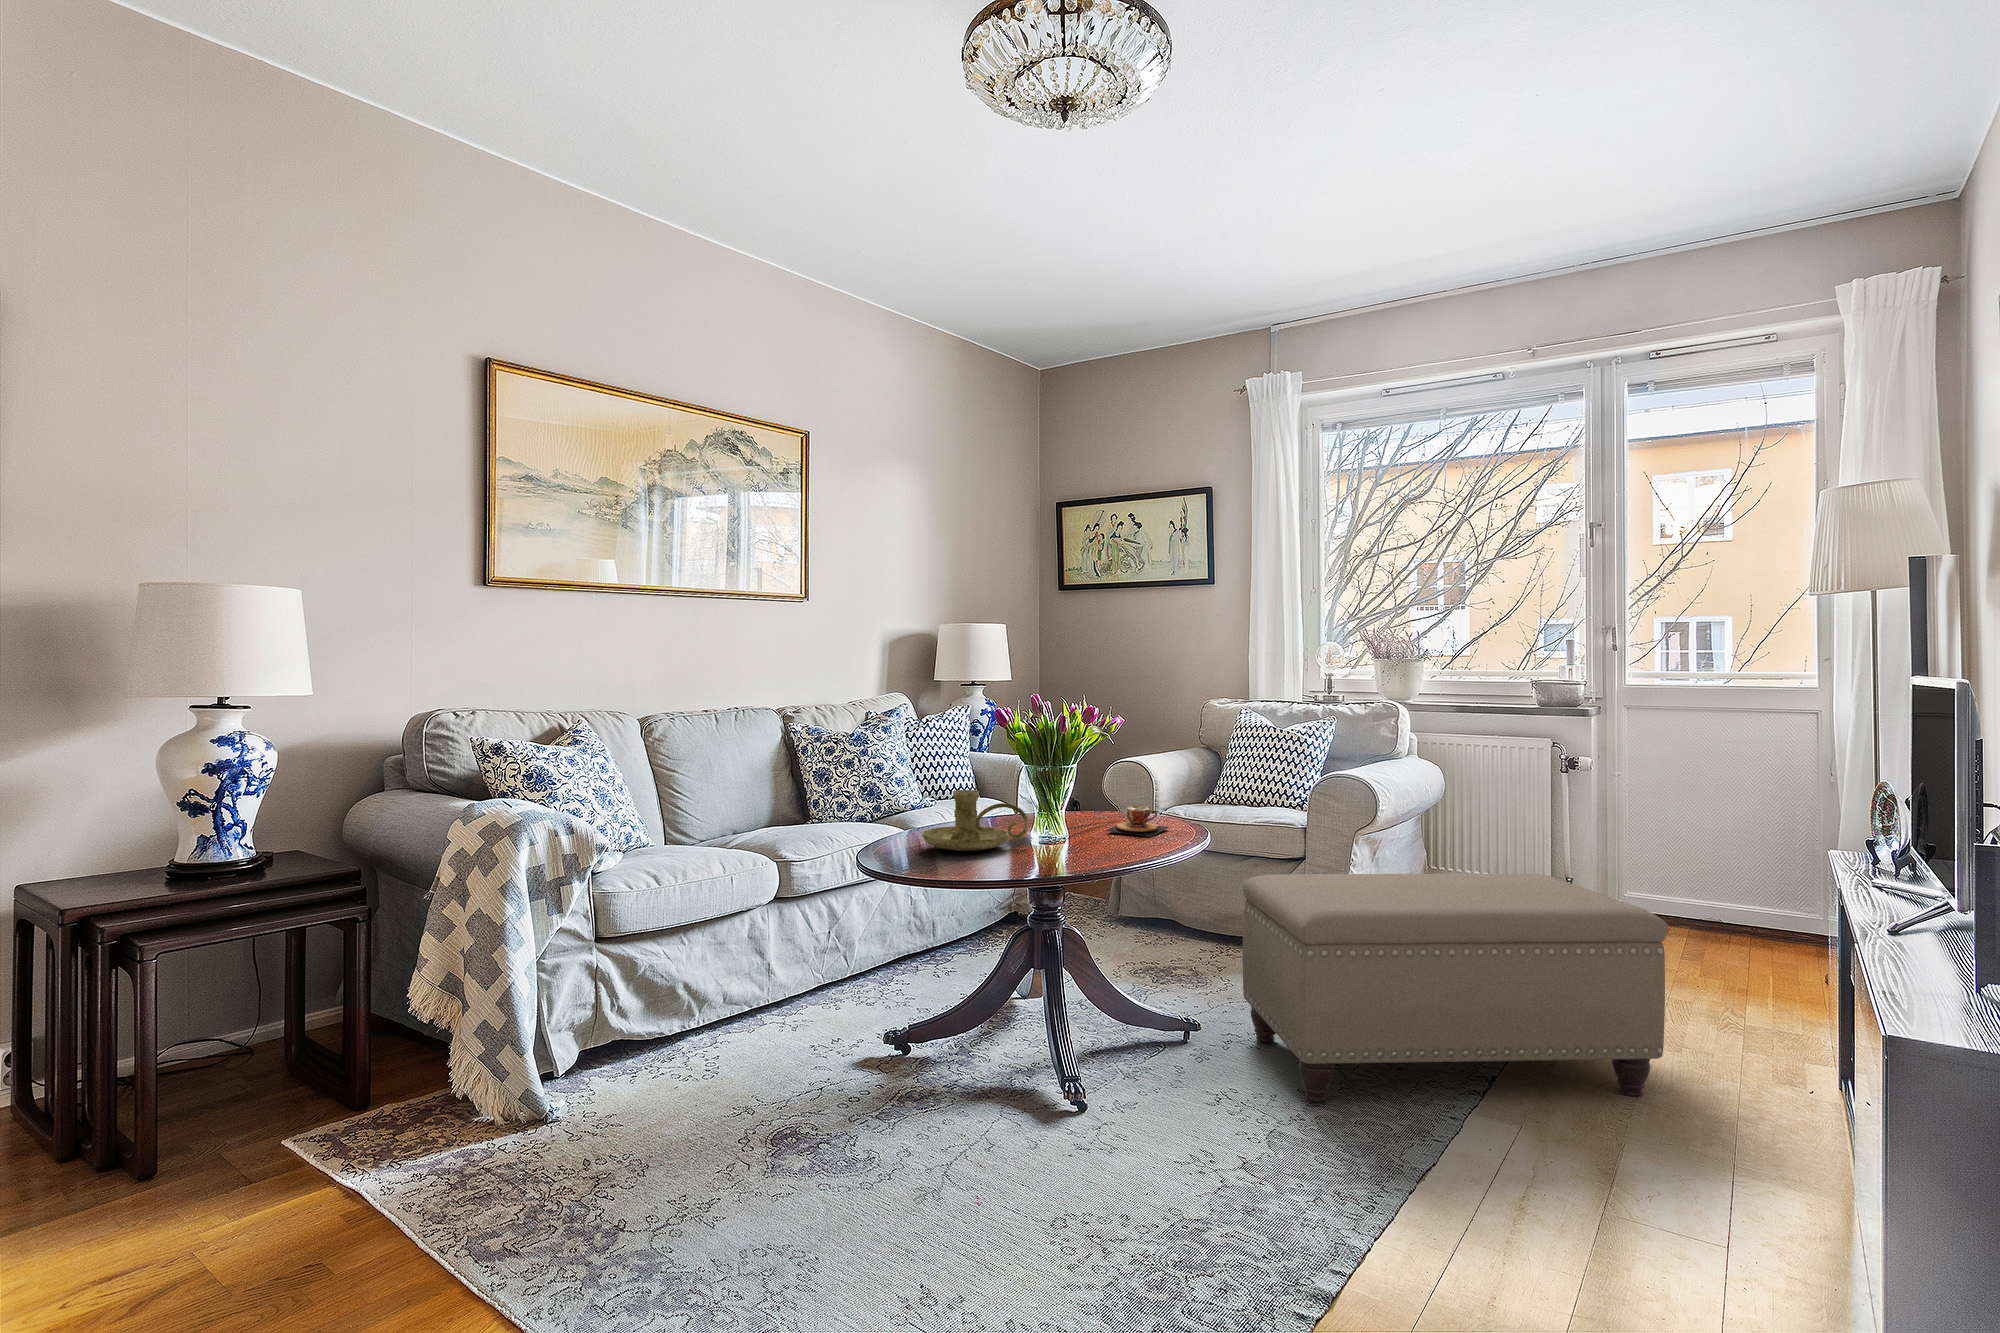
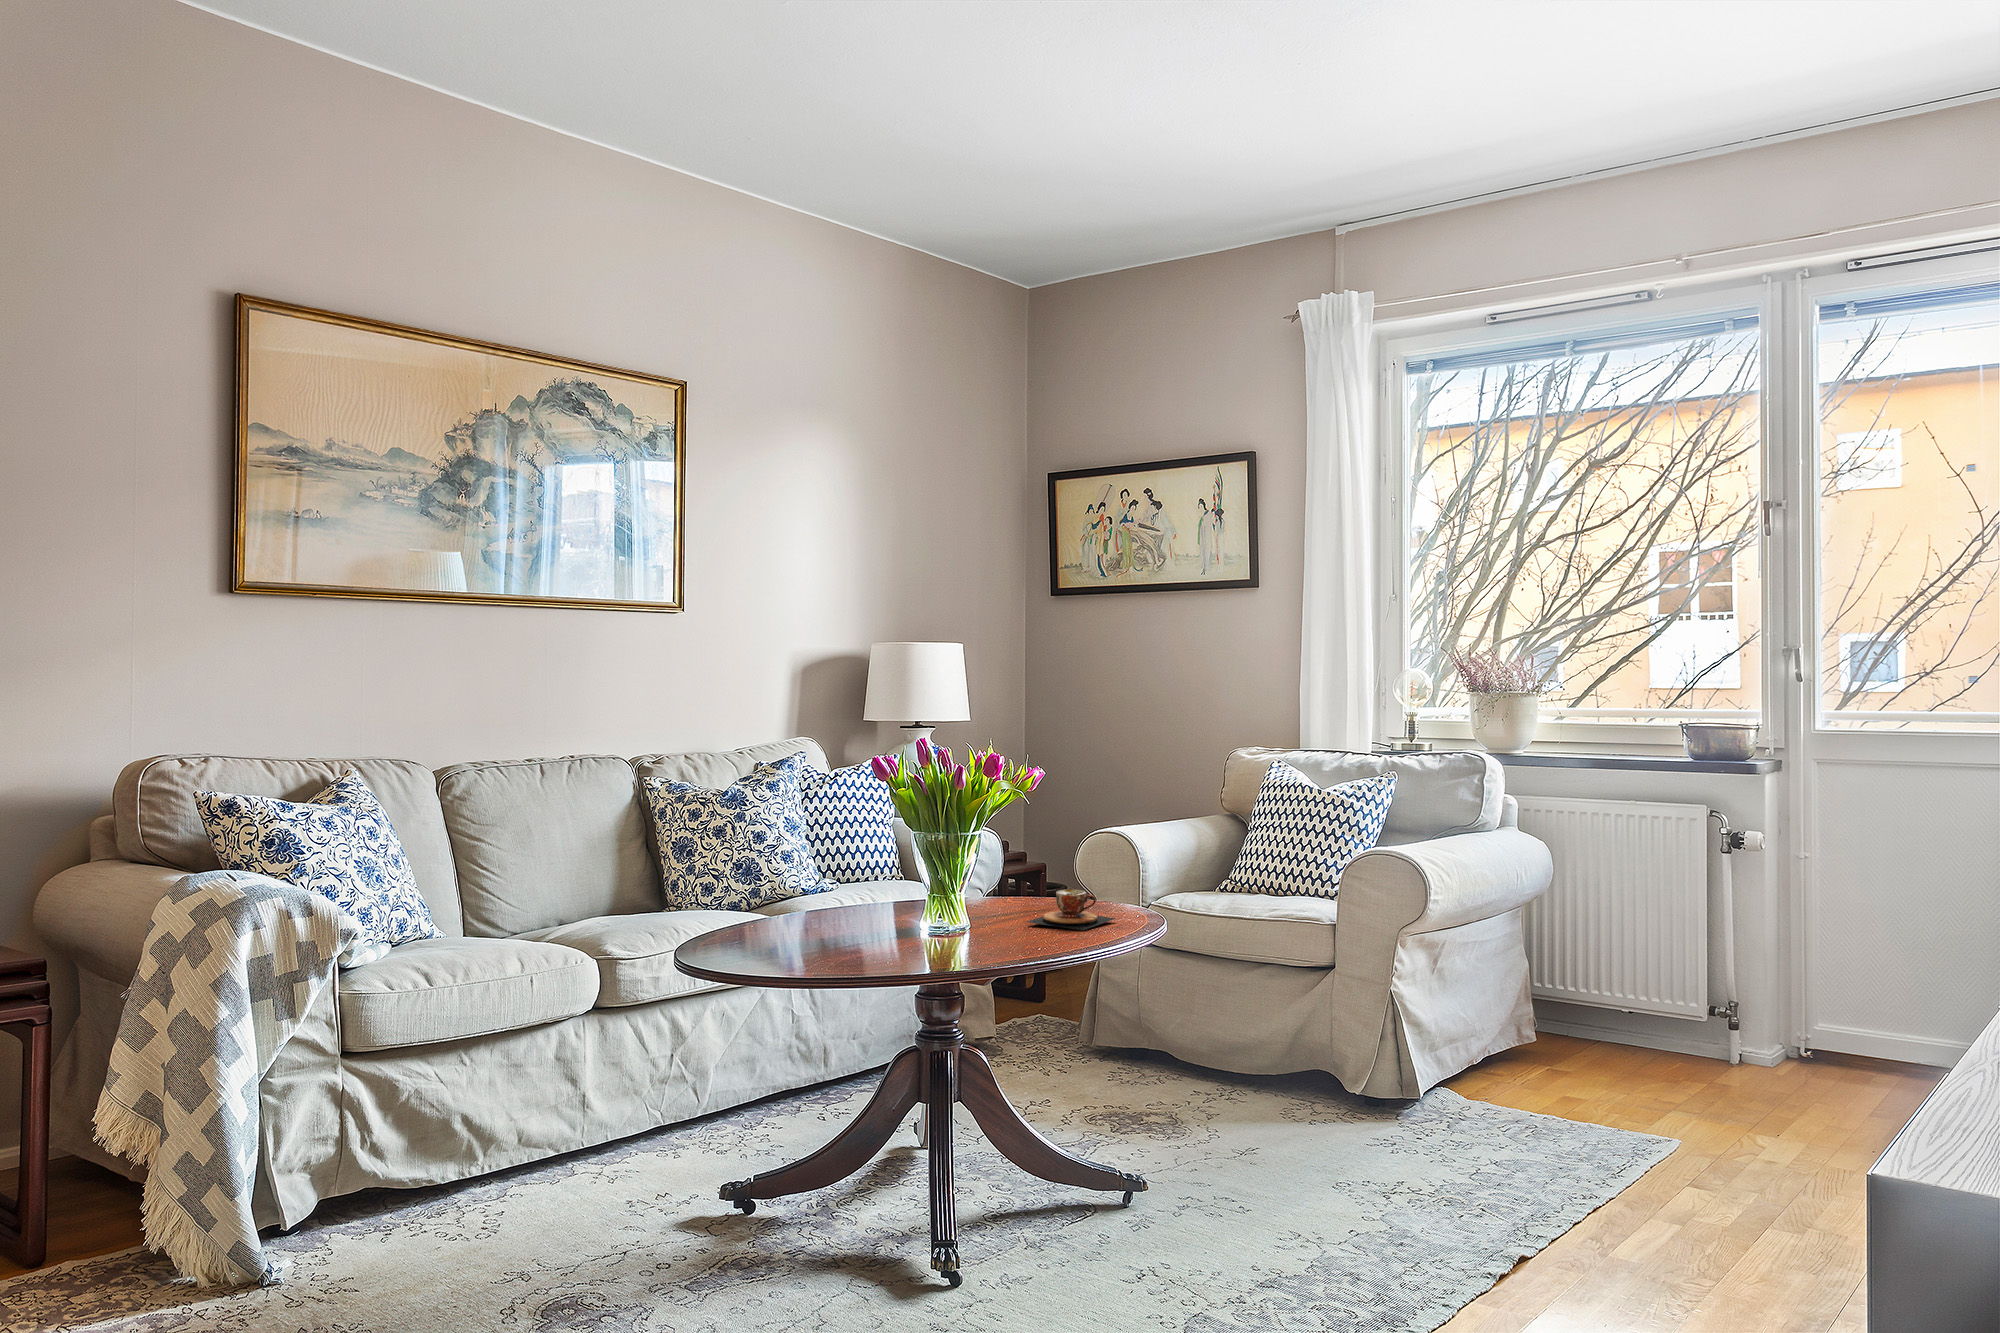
candle holder: present [922,790,1028,851] -> none [771,865,913,944]
ottoman: present [1243,873,1668,1102] -> none [1206,984,1743,1284]

